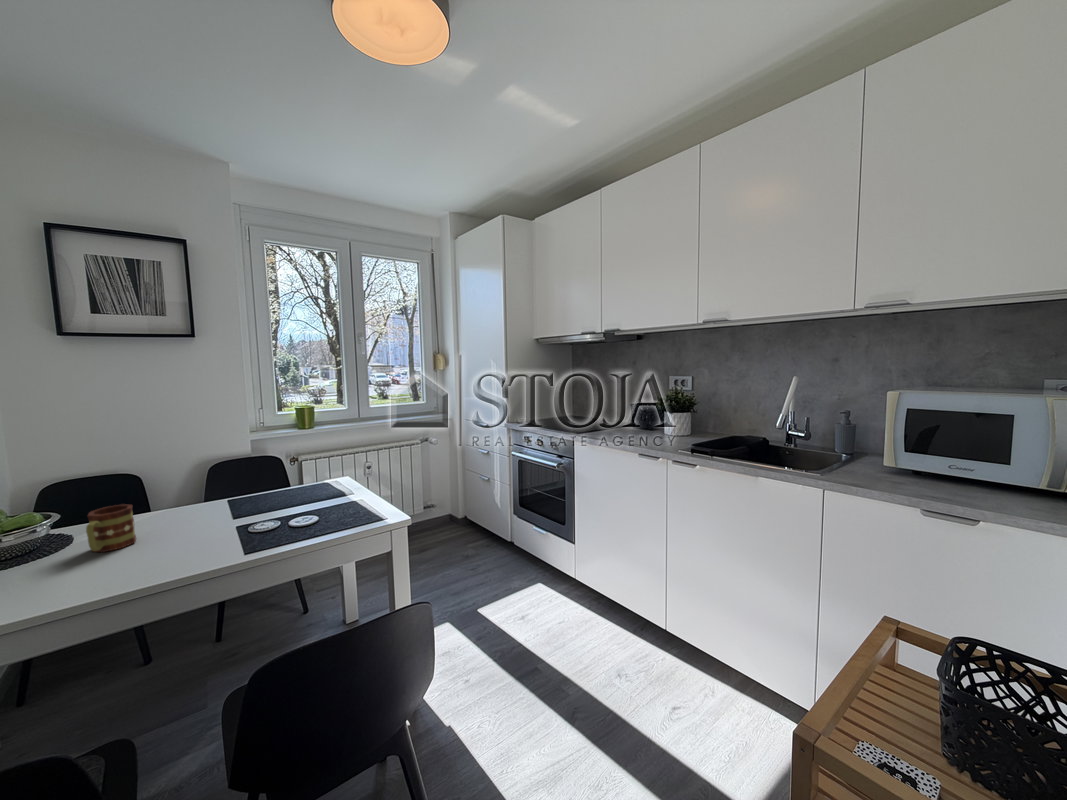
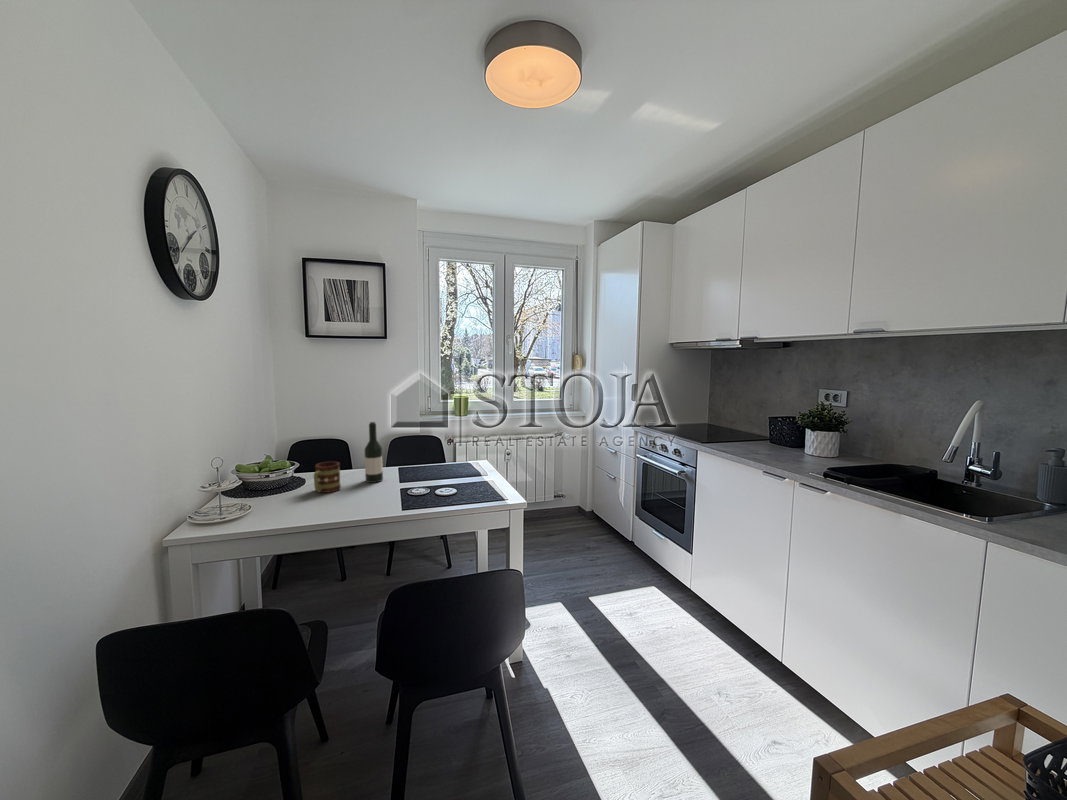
wine bottle: none [173,444,206,526] -> present [365,422,383,483]

